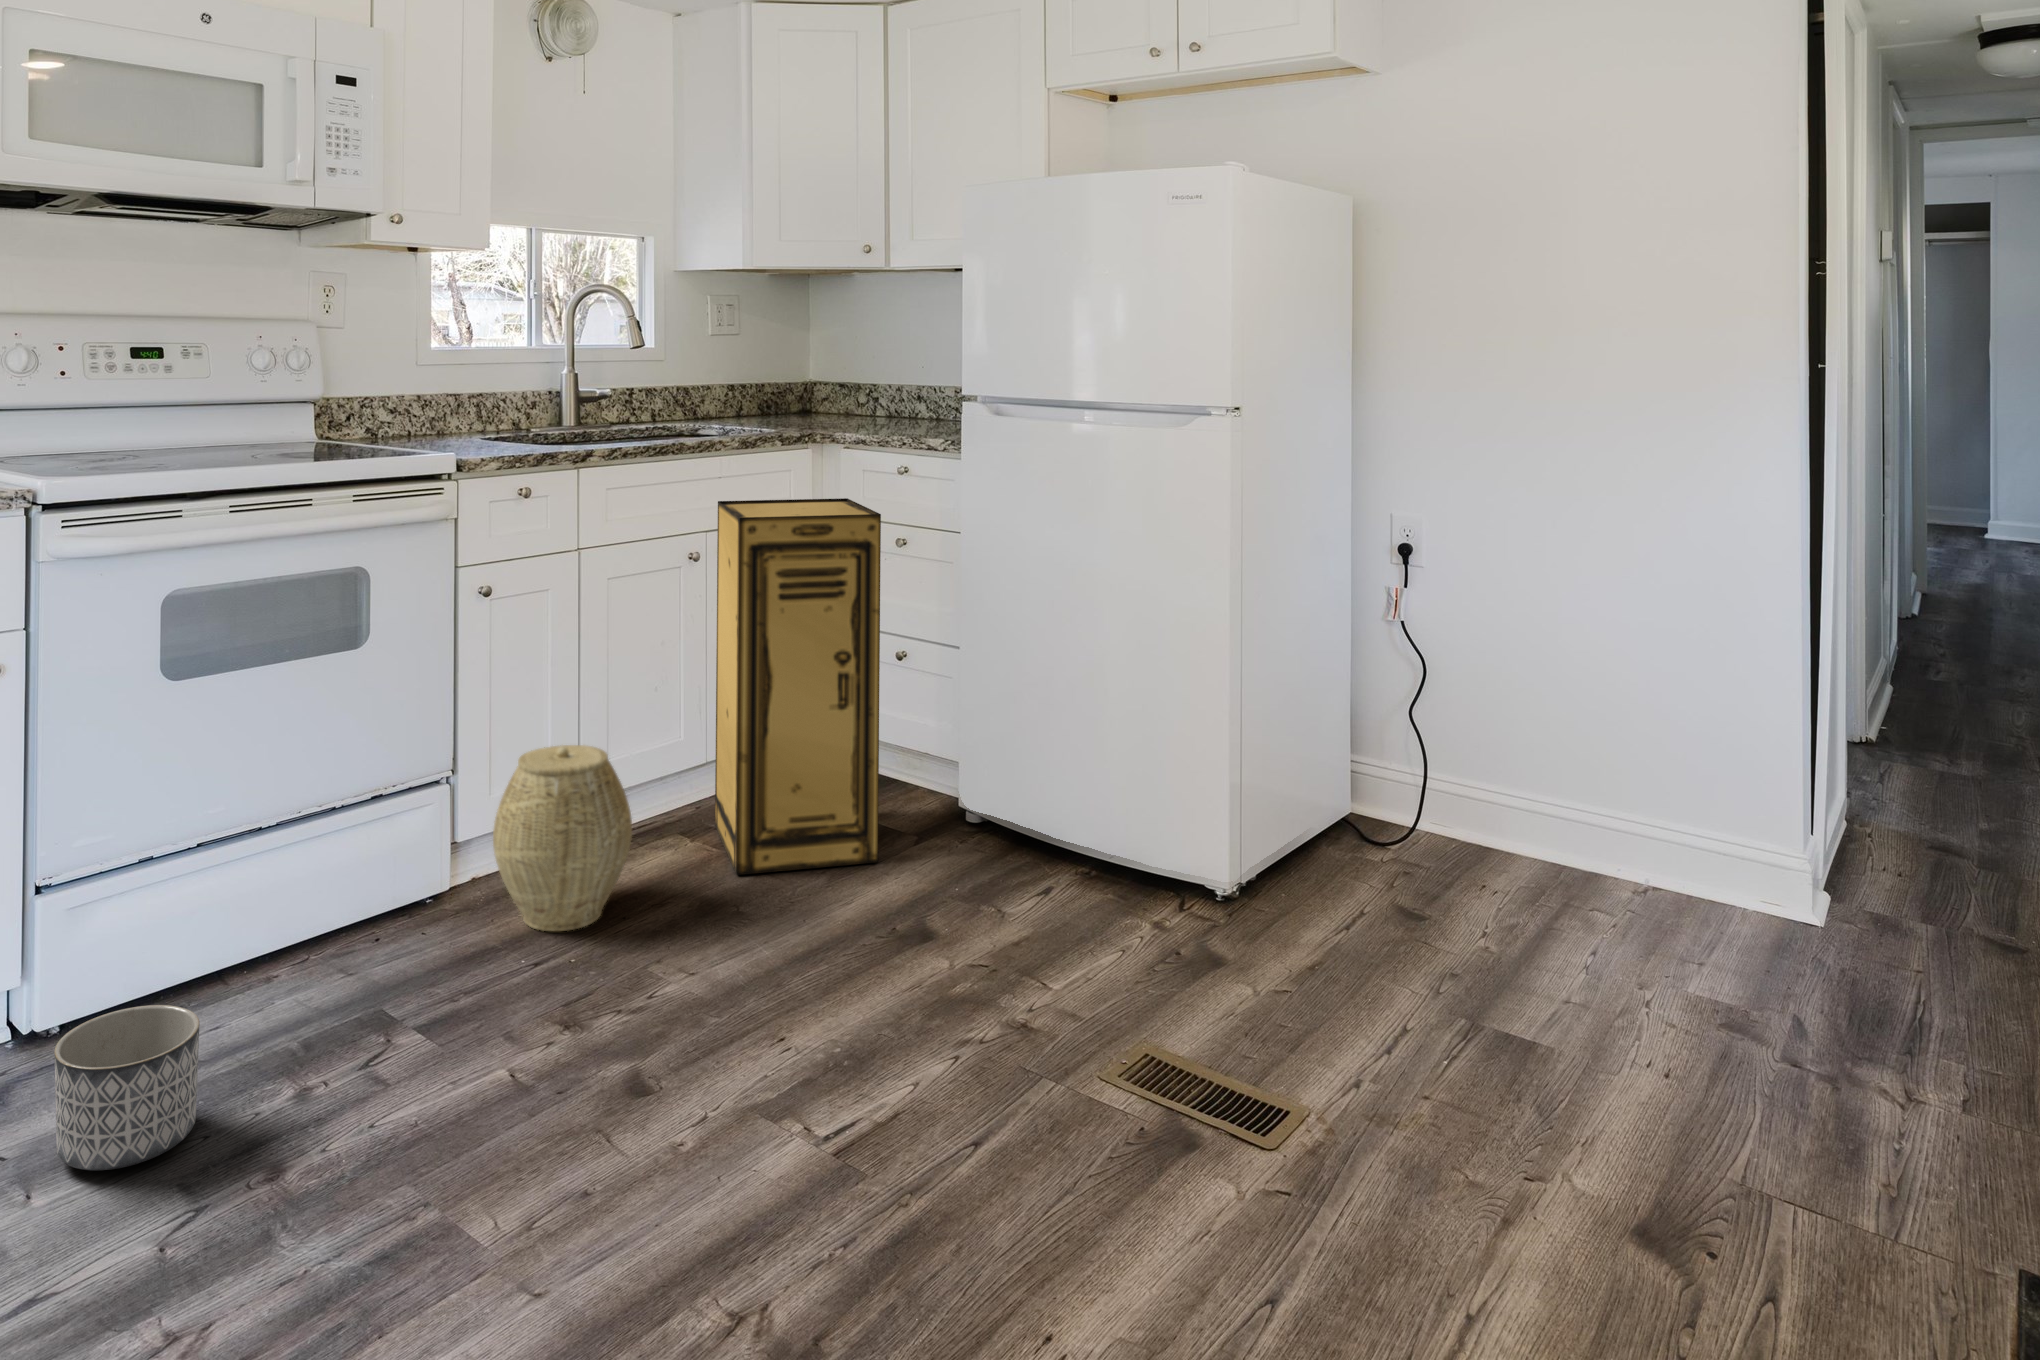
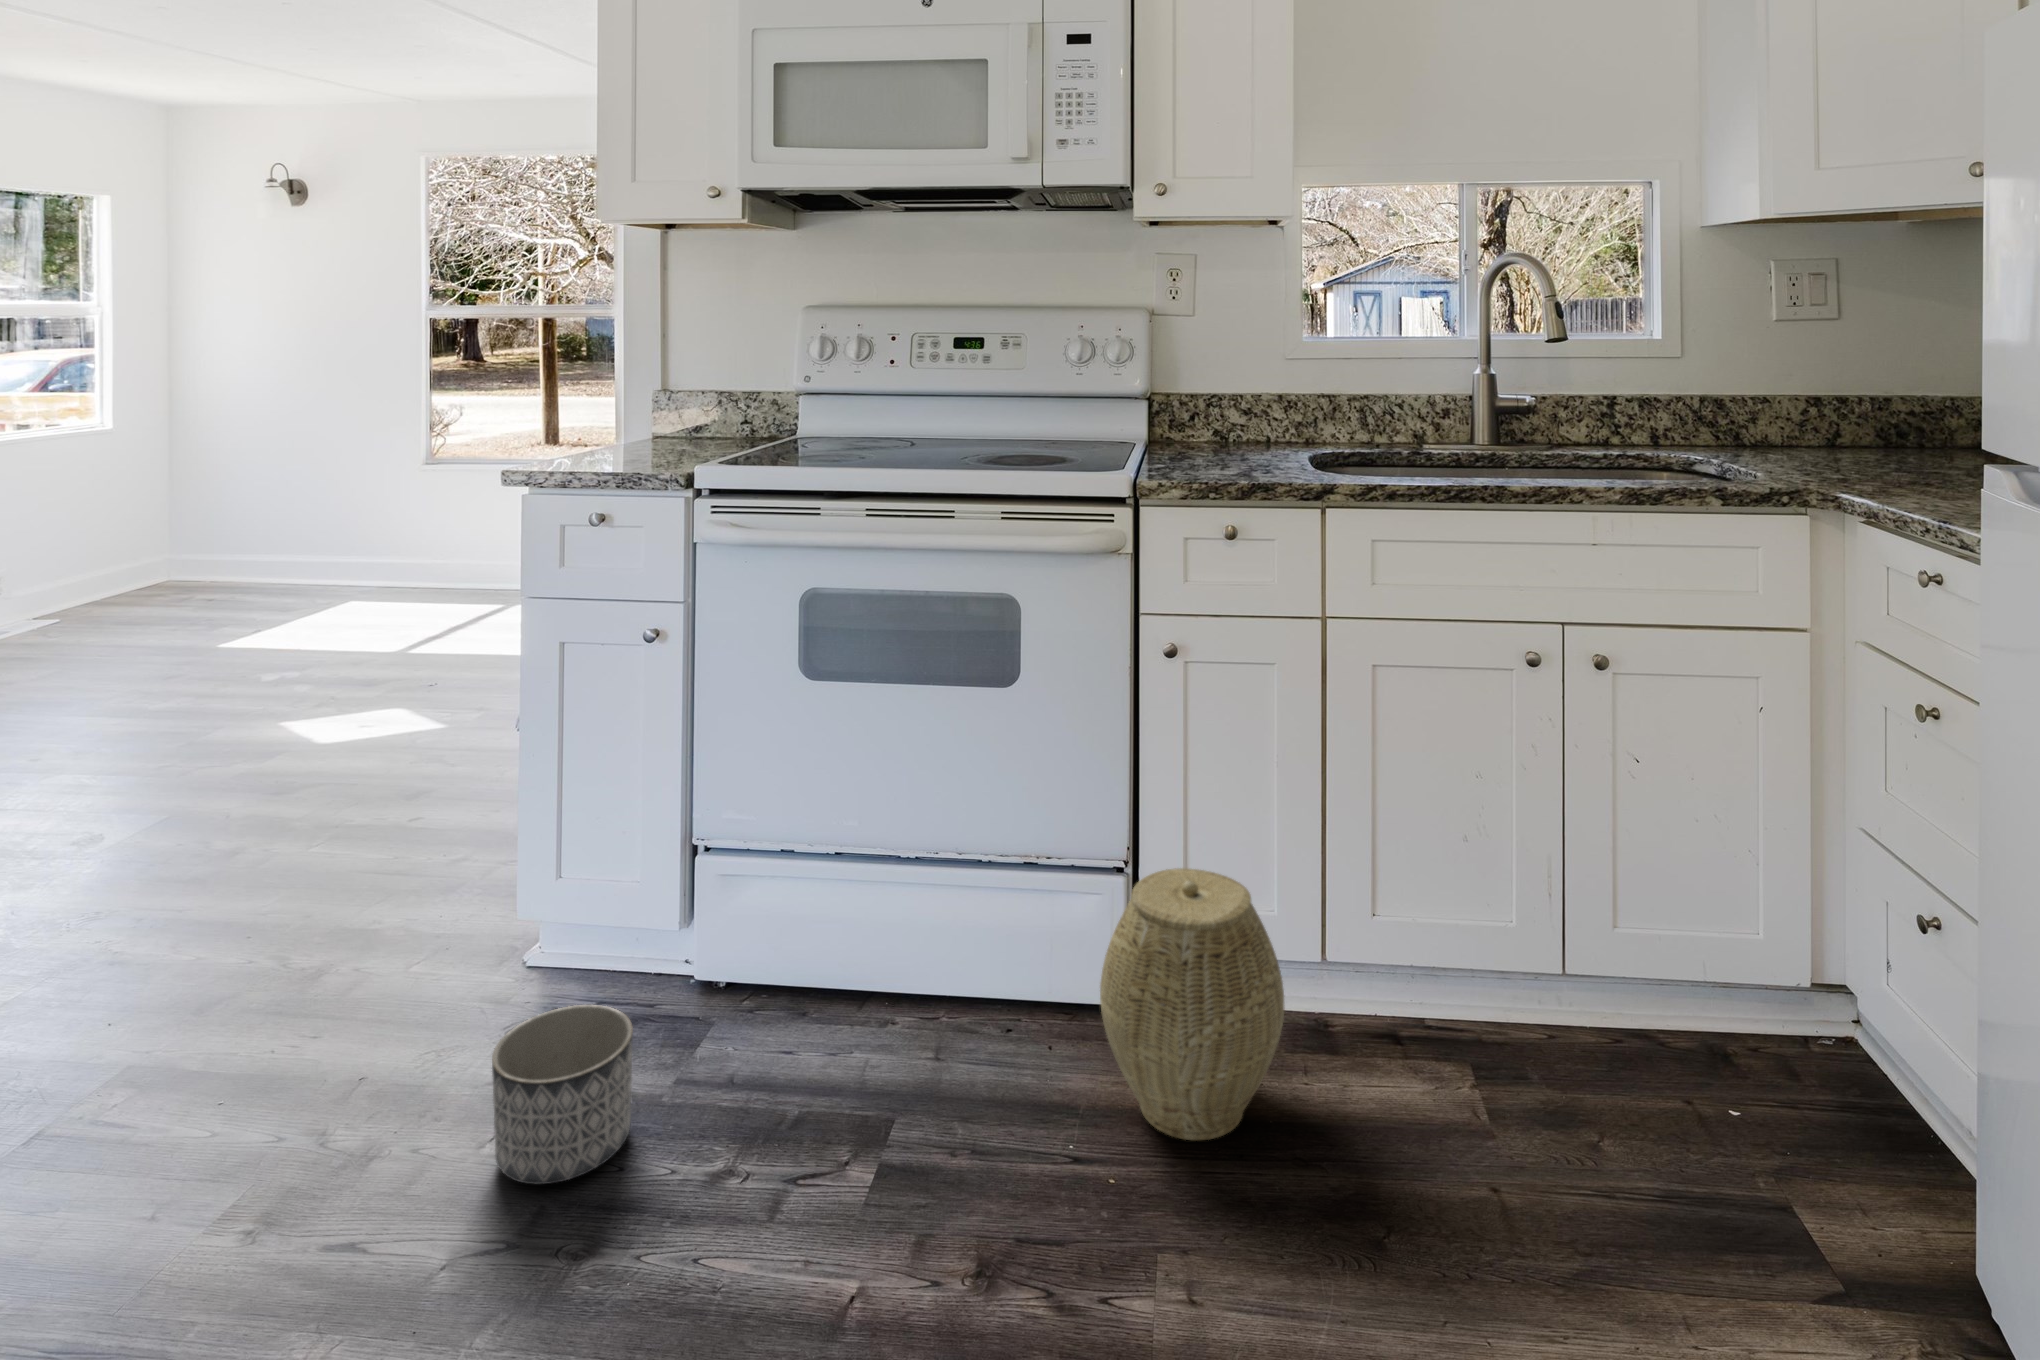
storage cabinet: present [715,498,881,875] -> none [1464,576,1776,1293]

